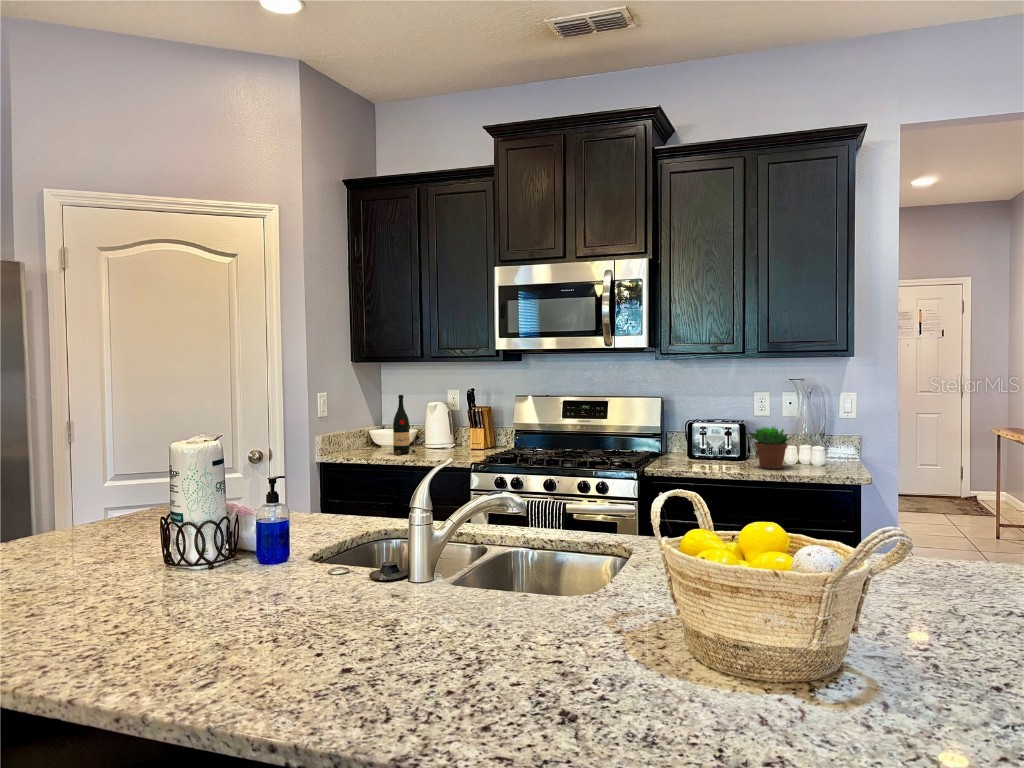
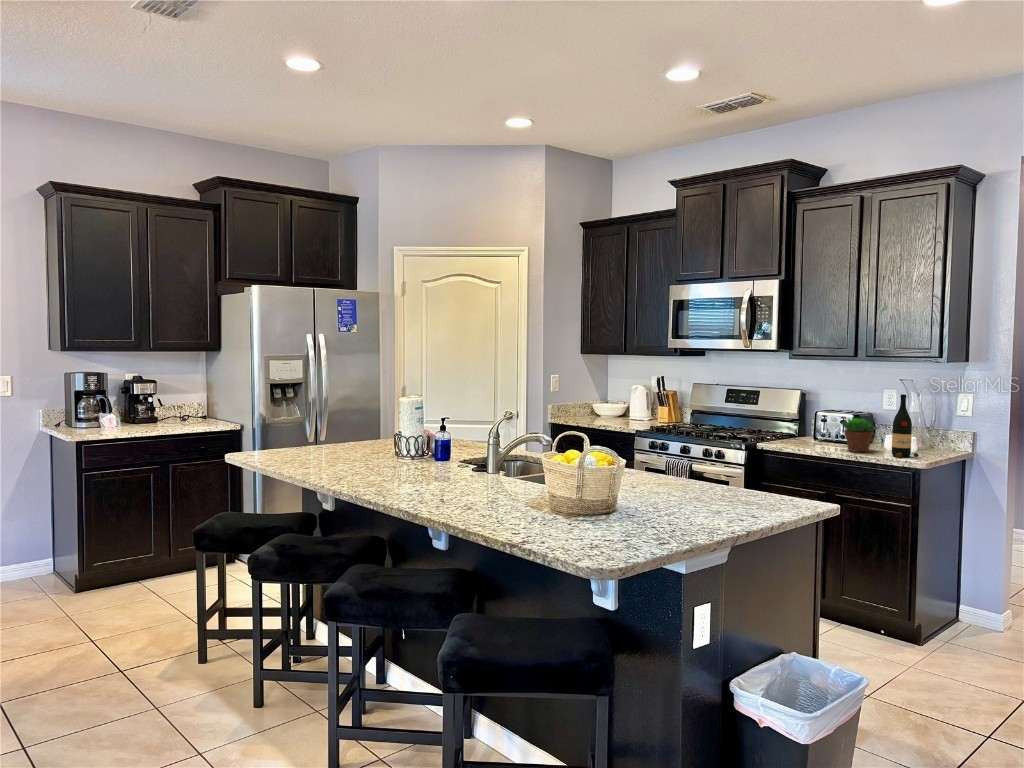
wine bottle: present [393,395,416,455] -> present [892,394,919,457]

